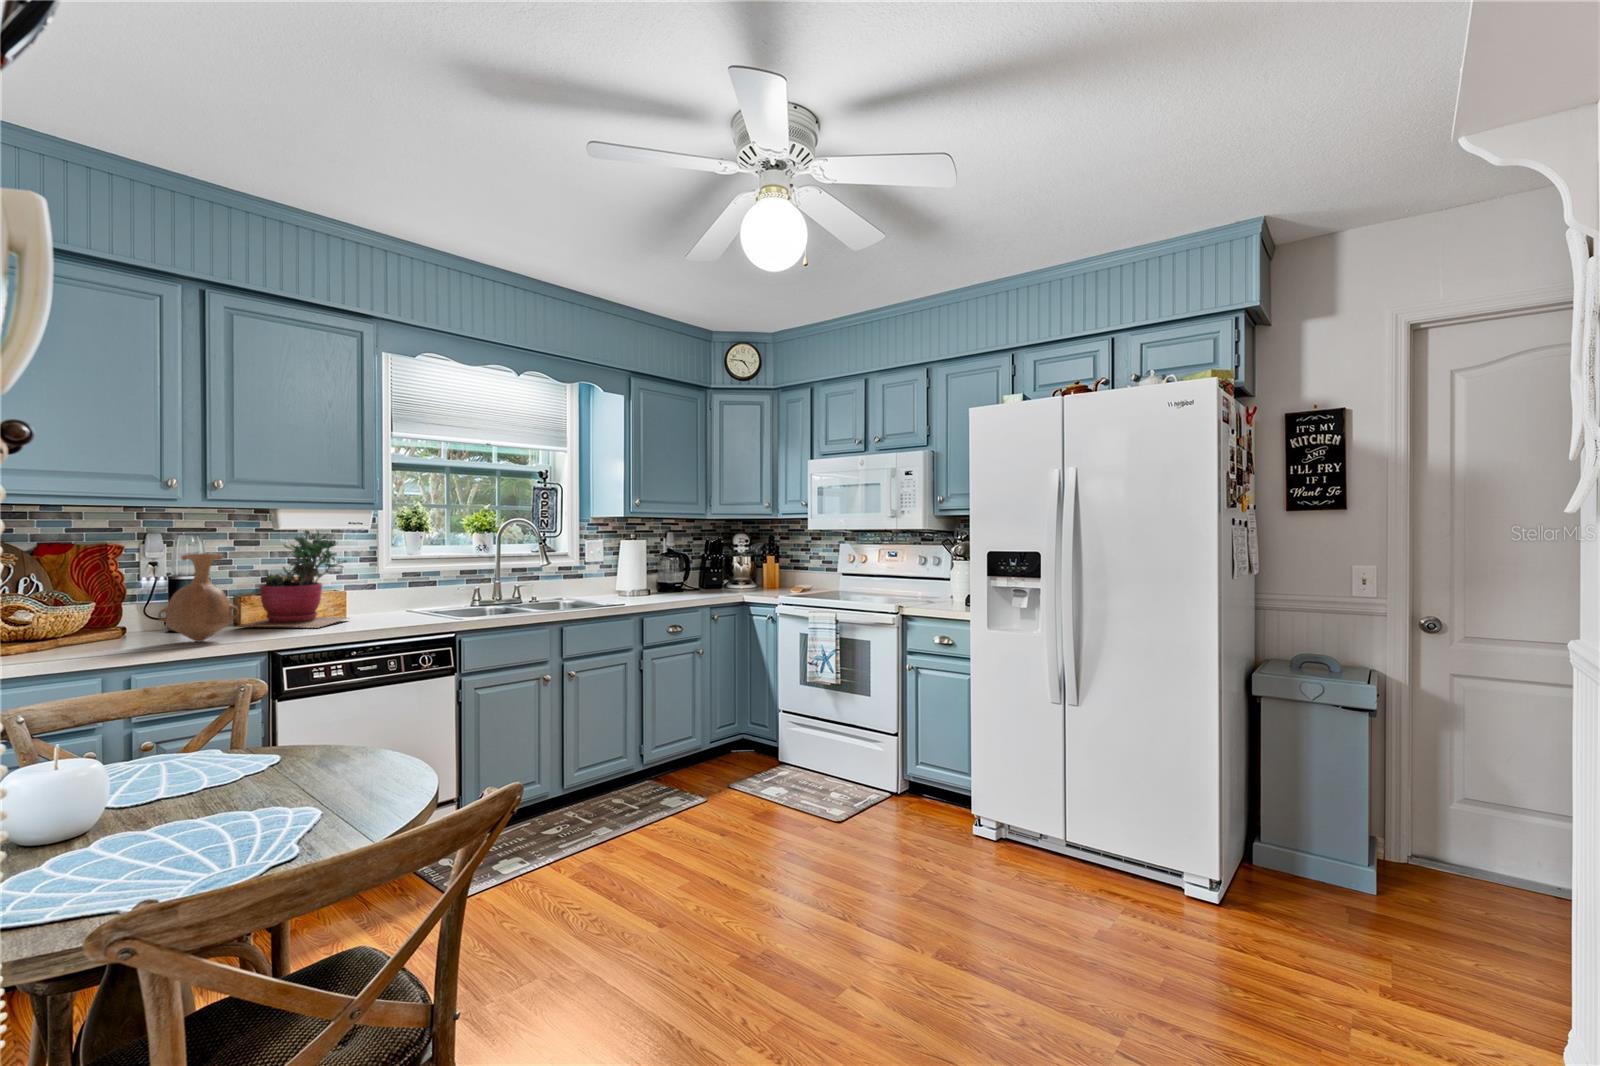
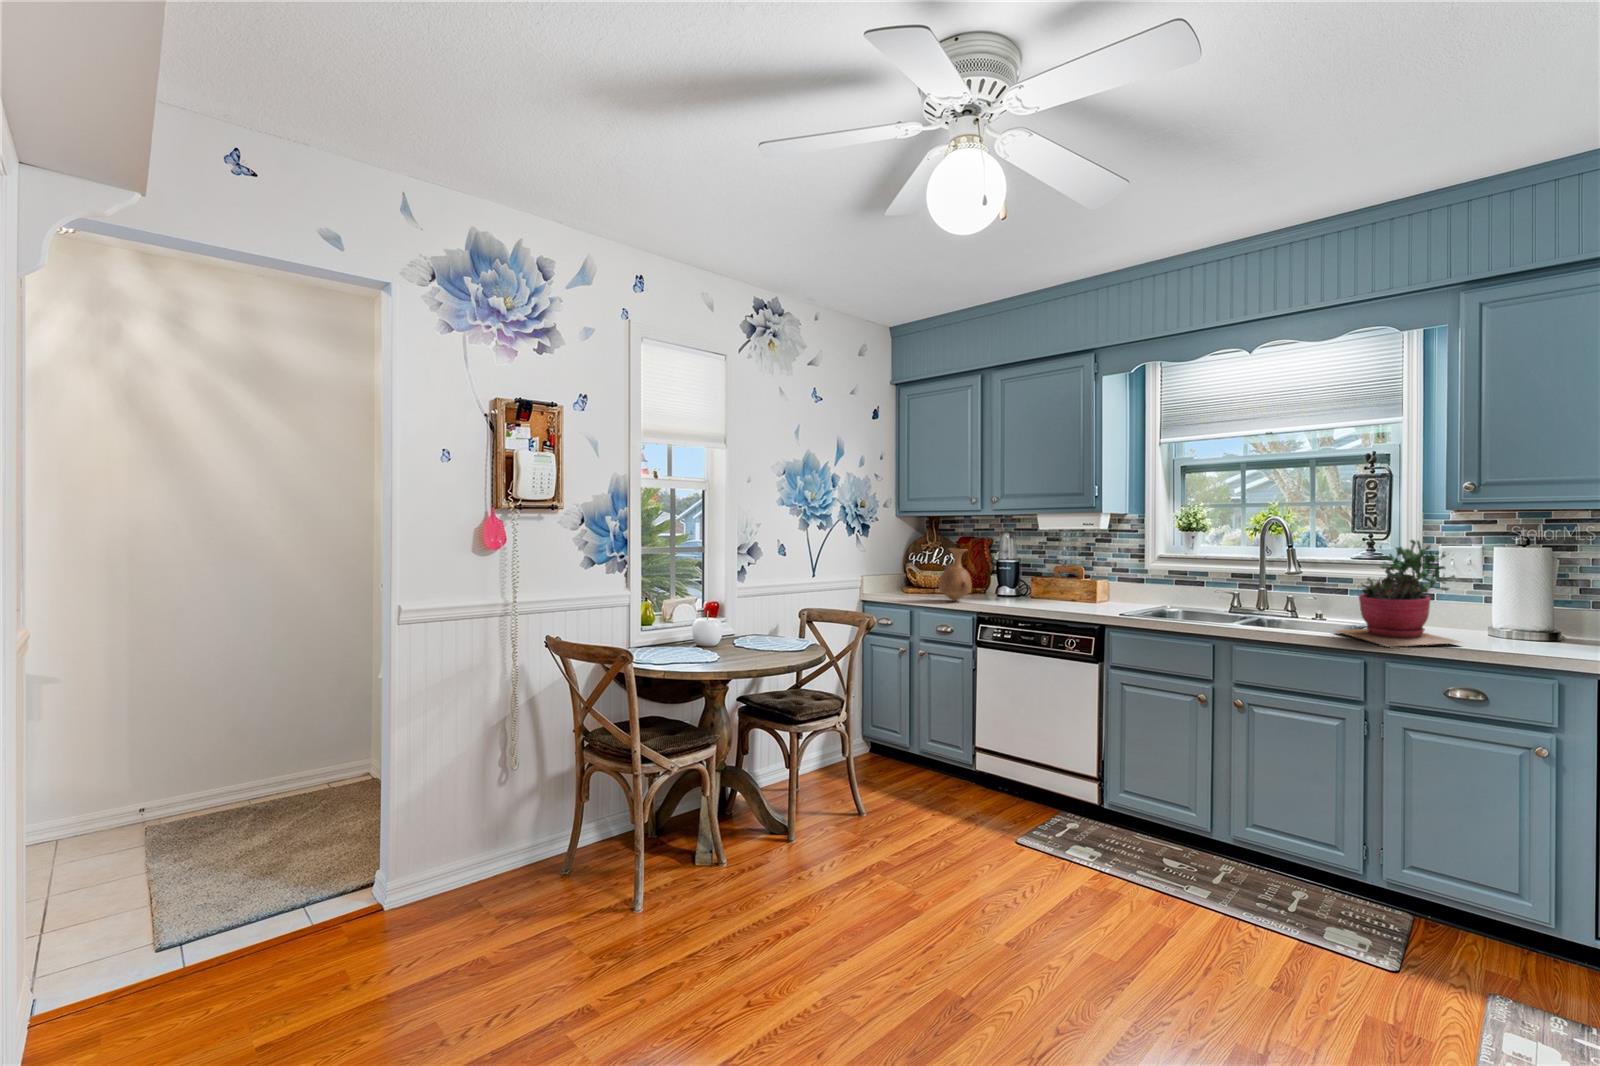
succulent plant: present [240,530,349,628] -> present [1337,540,1461,646]

